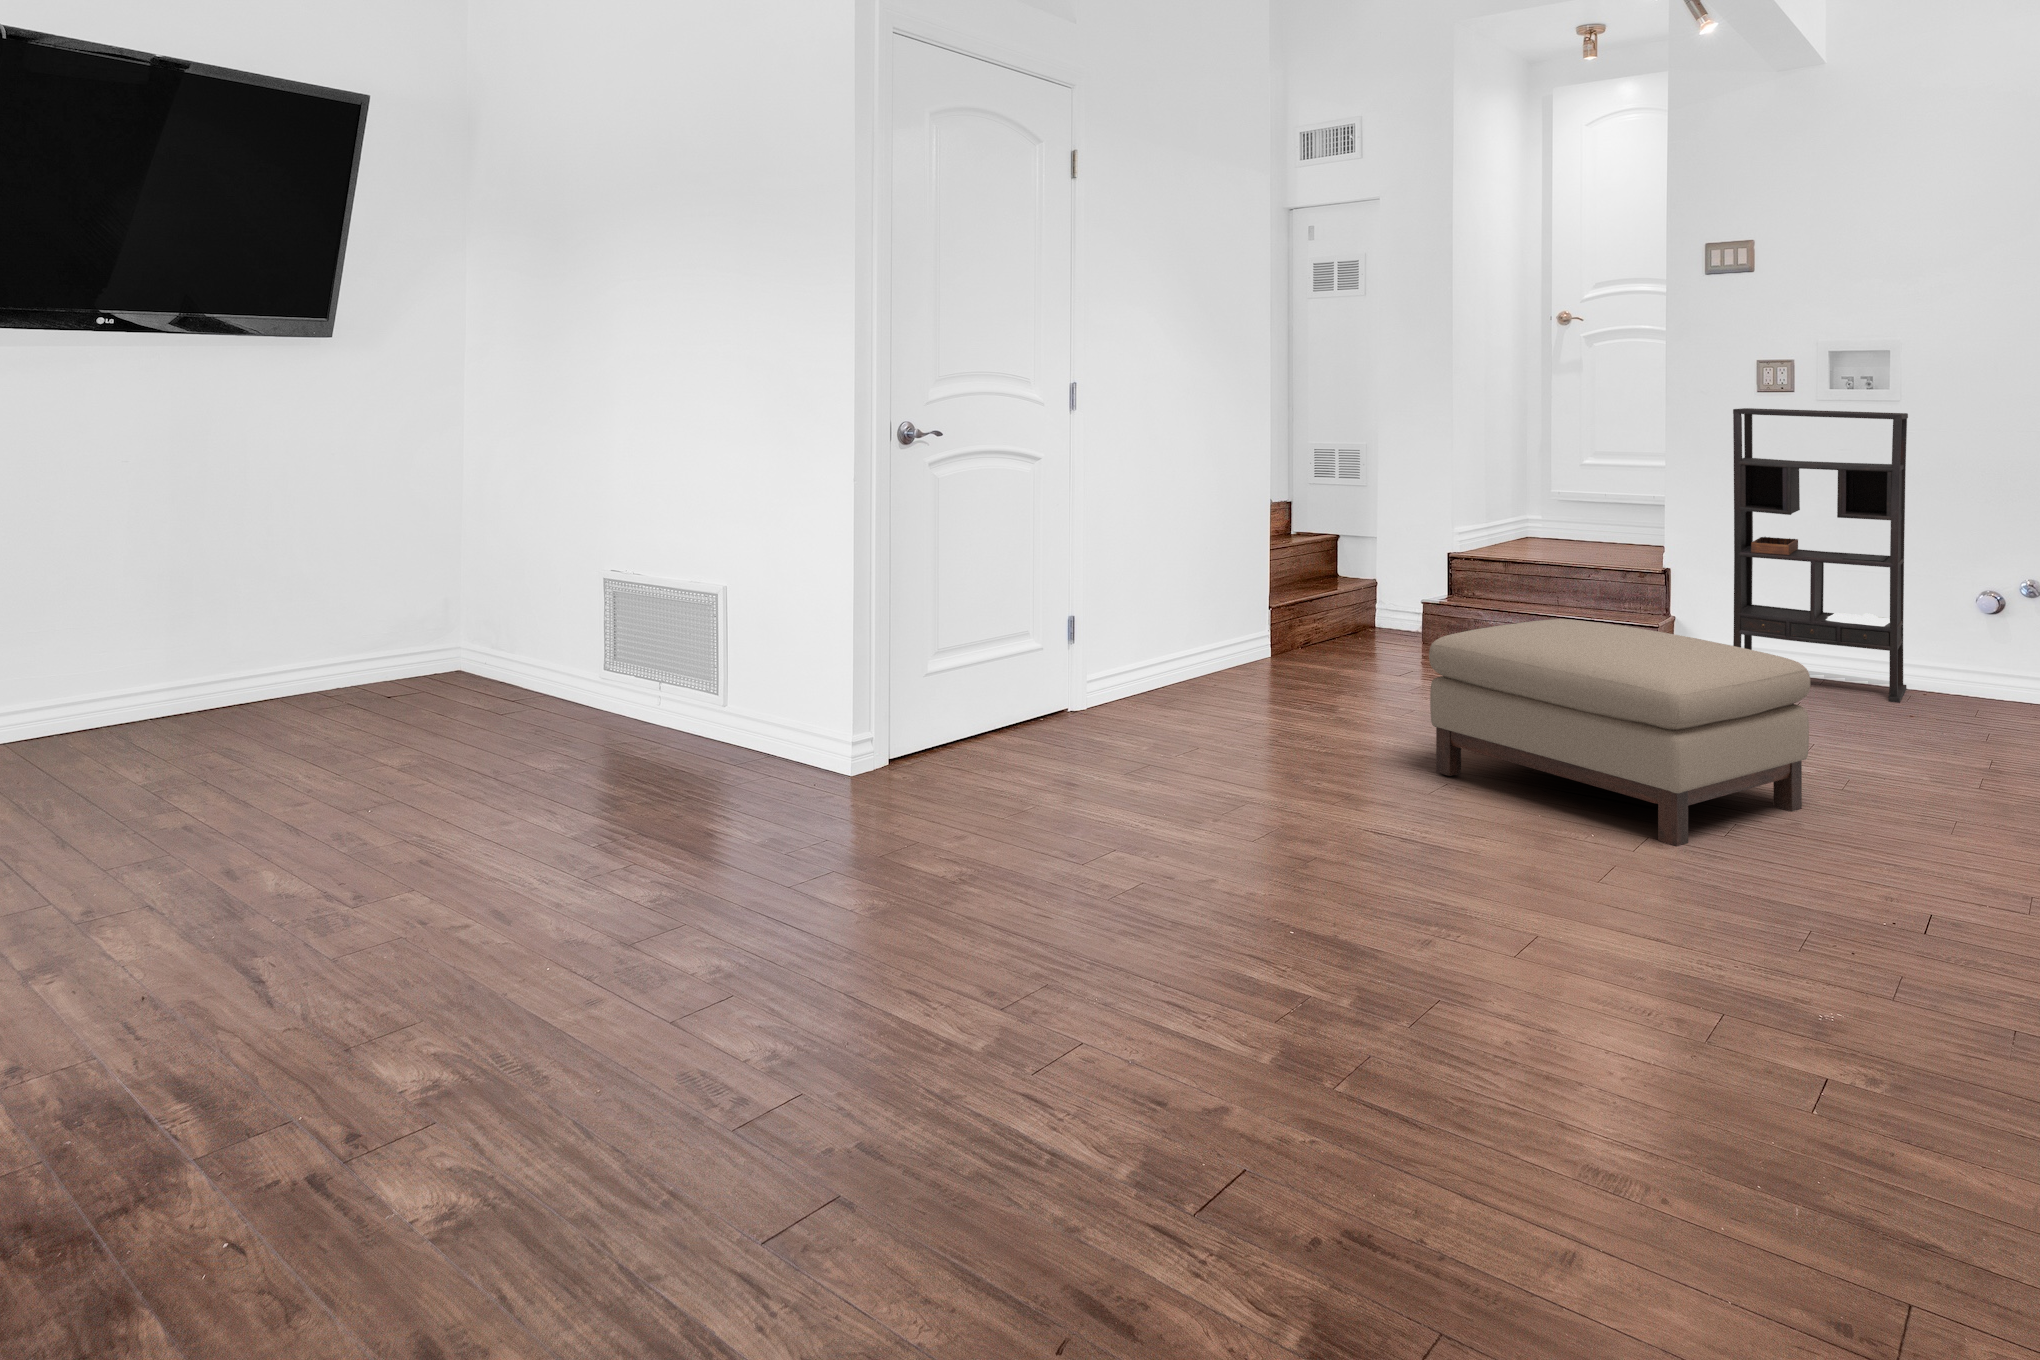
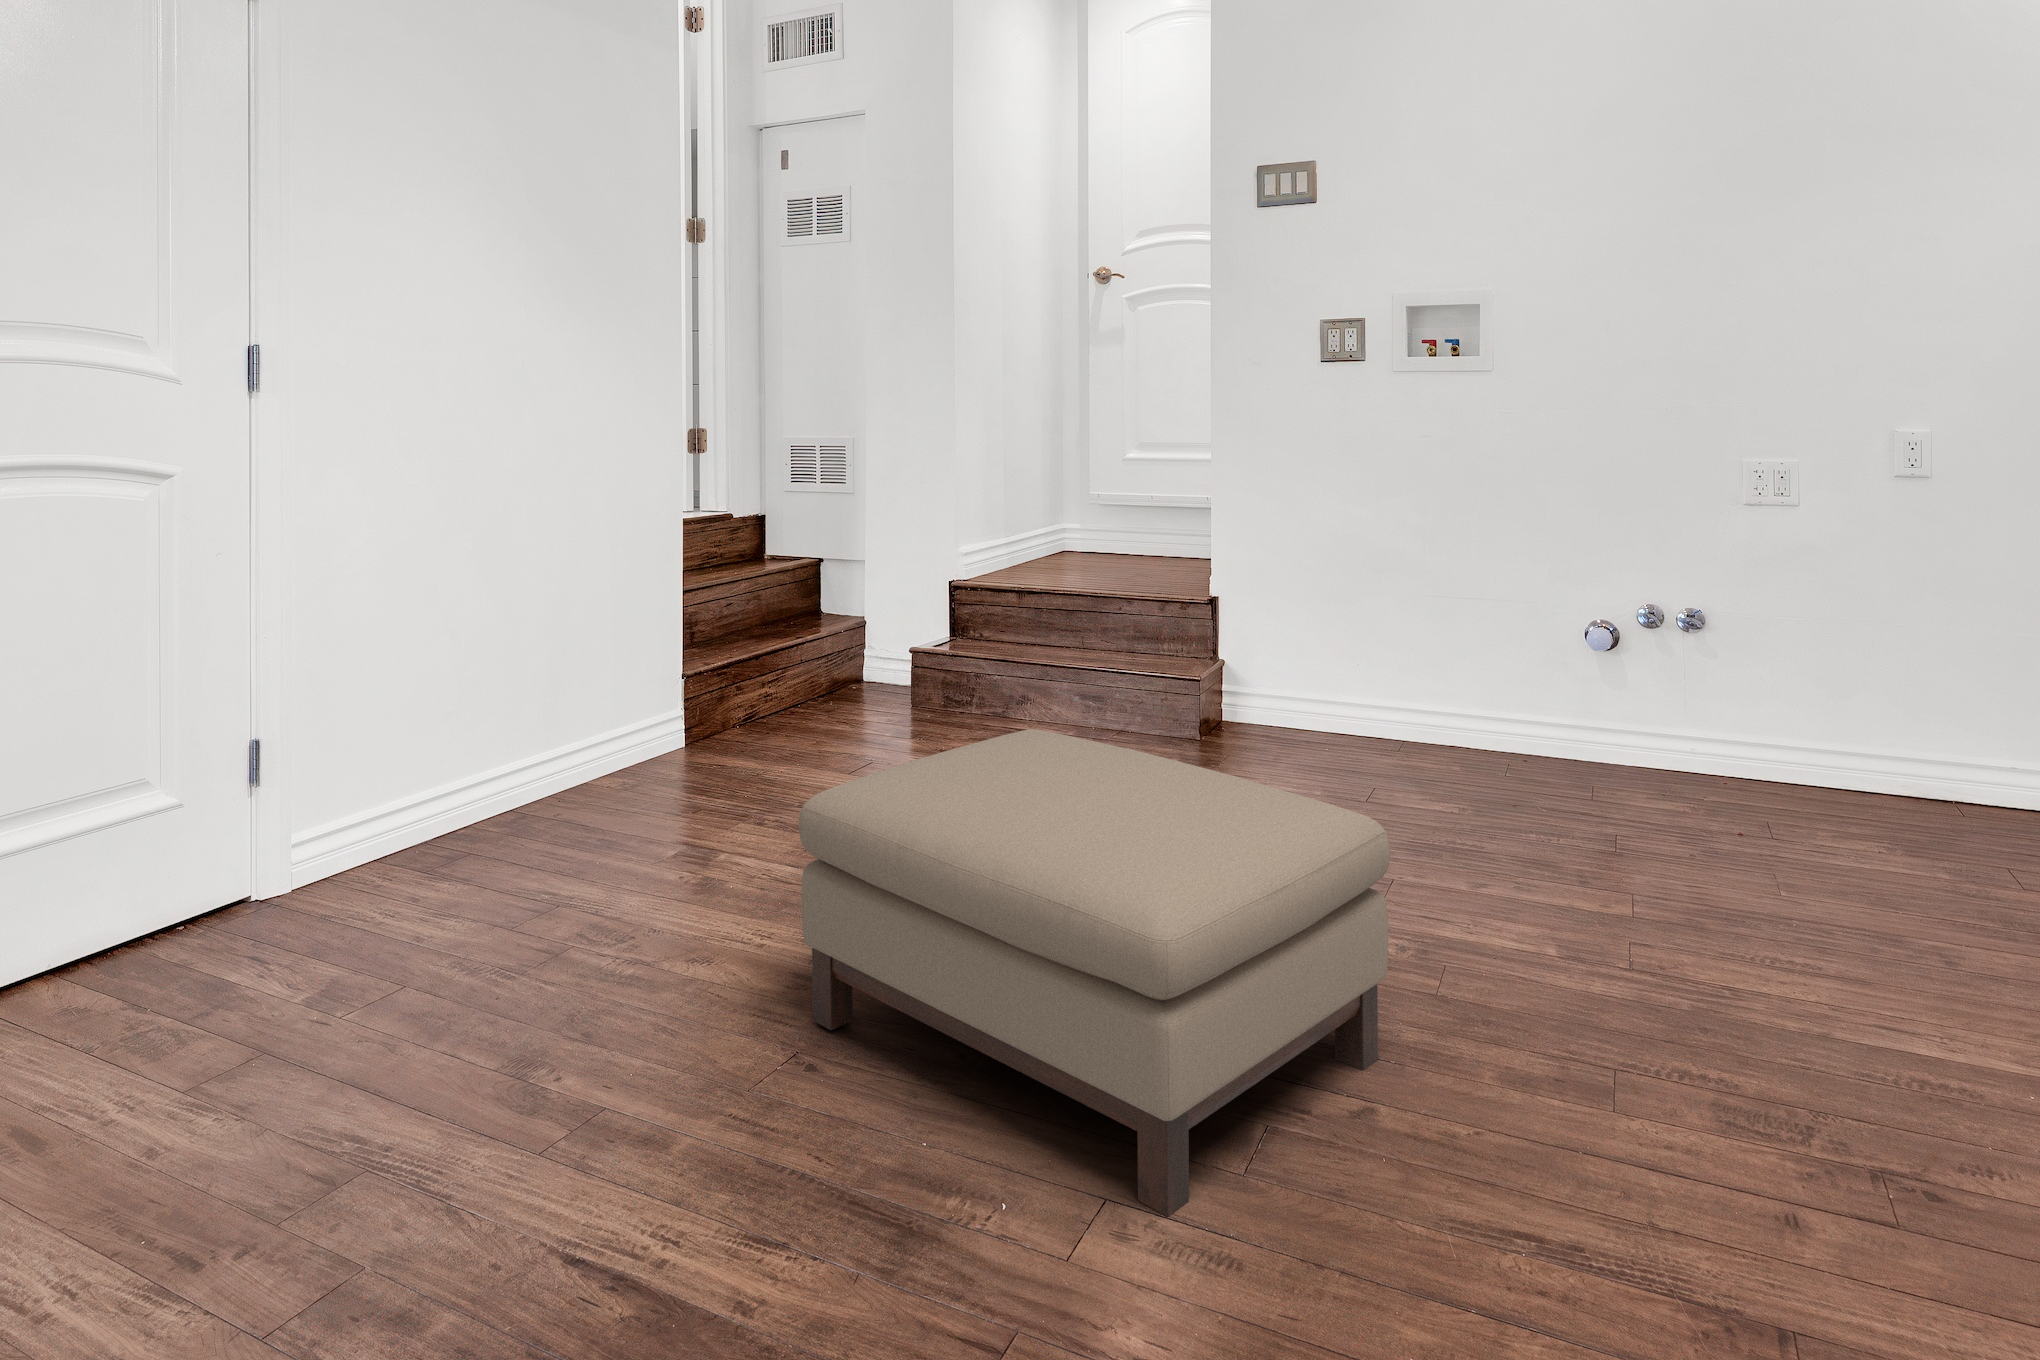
bookshelf: present [1733,408,1908,703] -> none [1288,384,1503,779]

